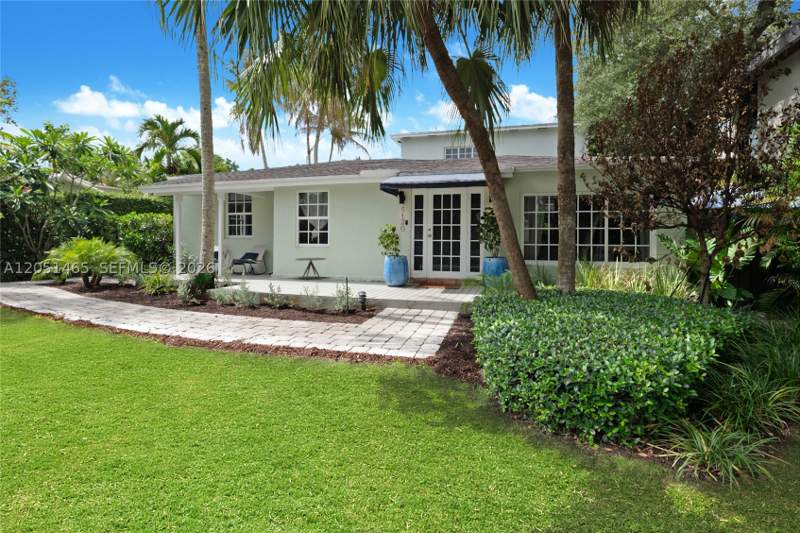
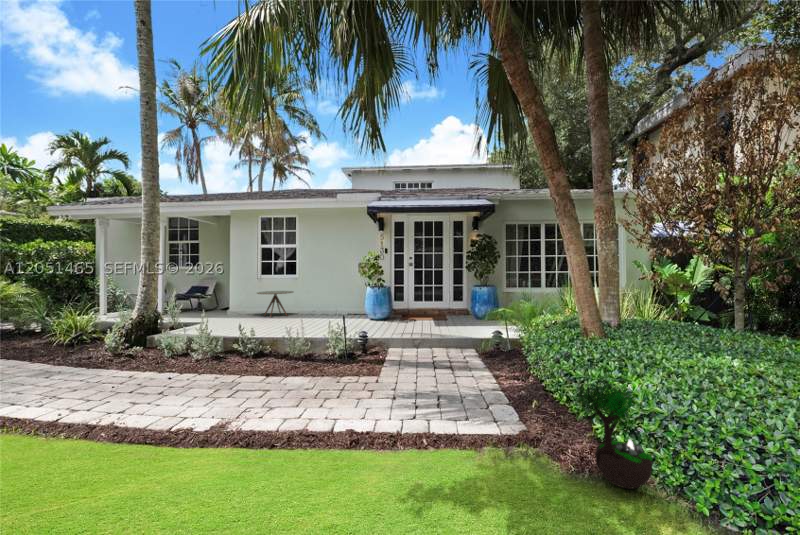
potted tree: present [192,272,209,305] -> present [573,379,652,489]

